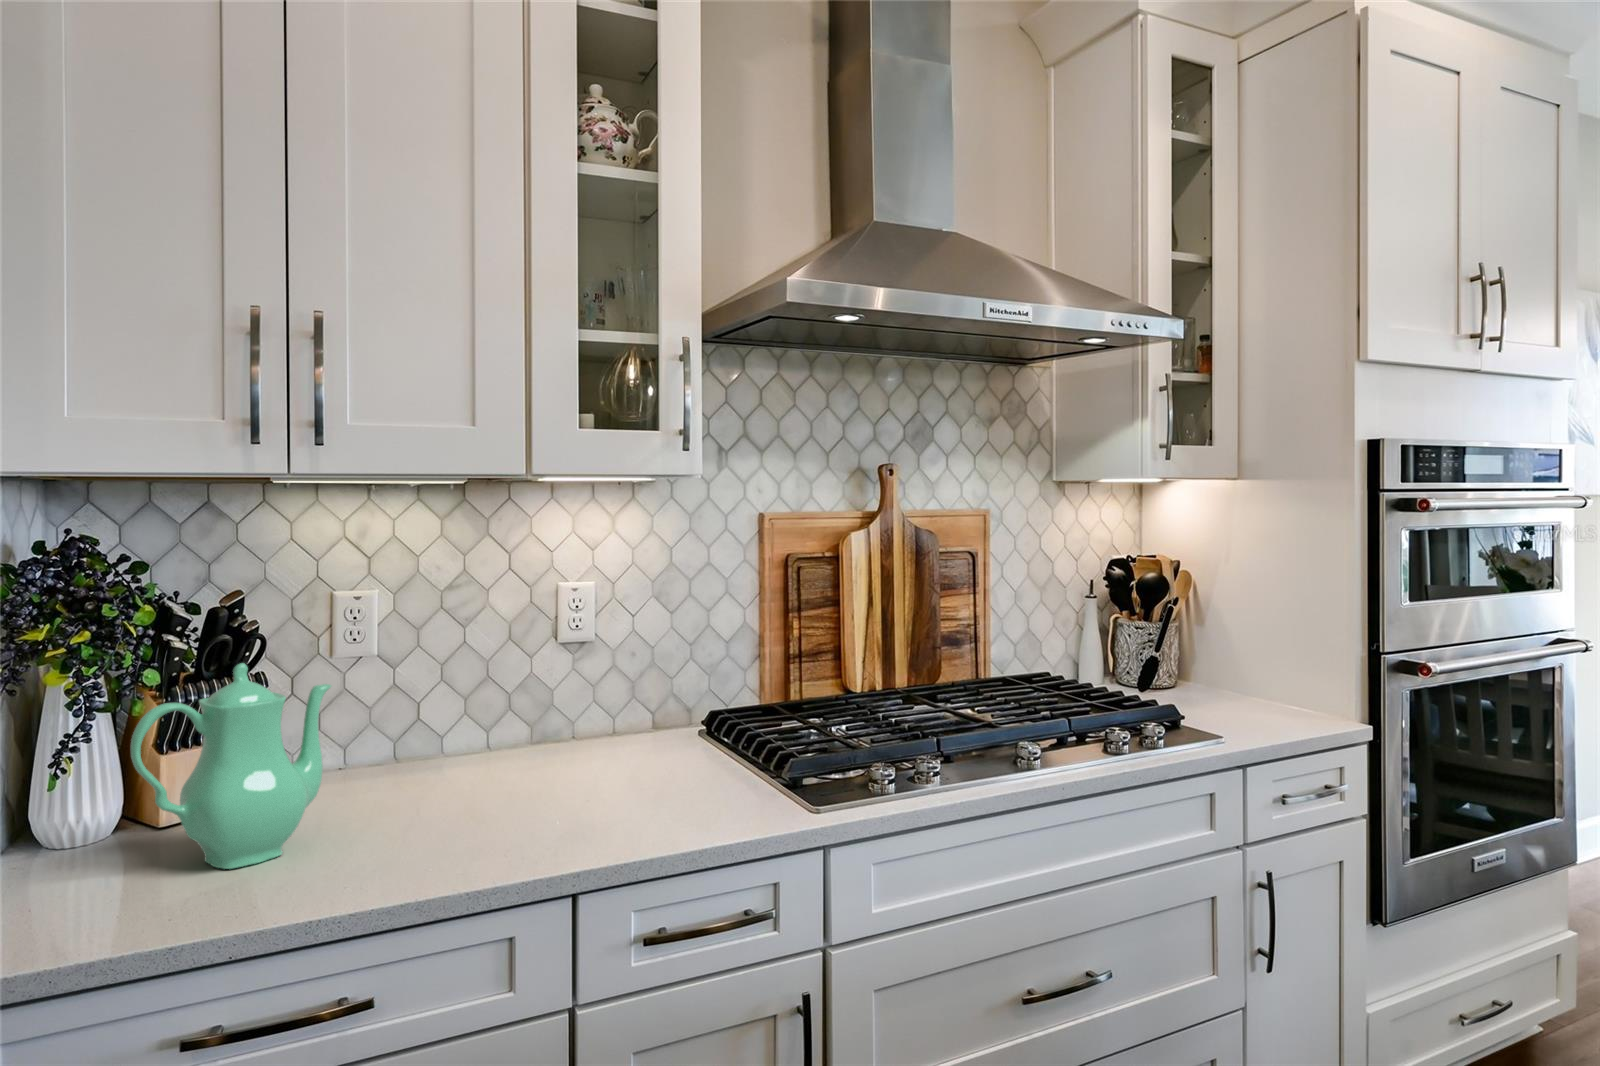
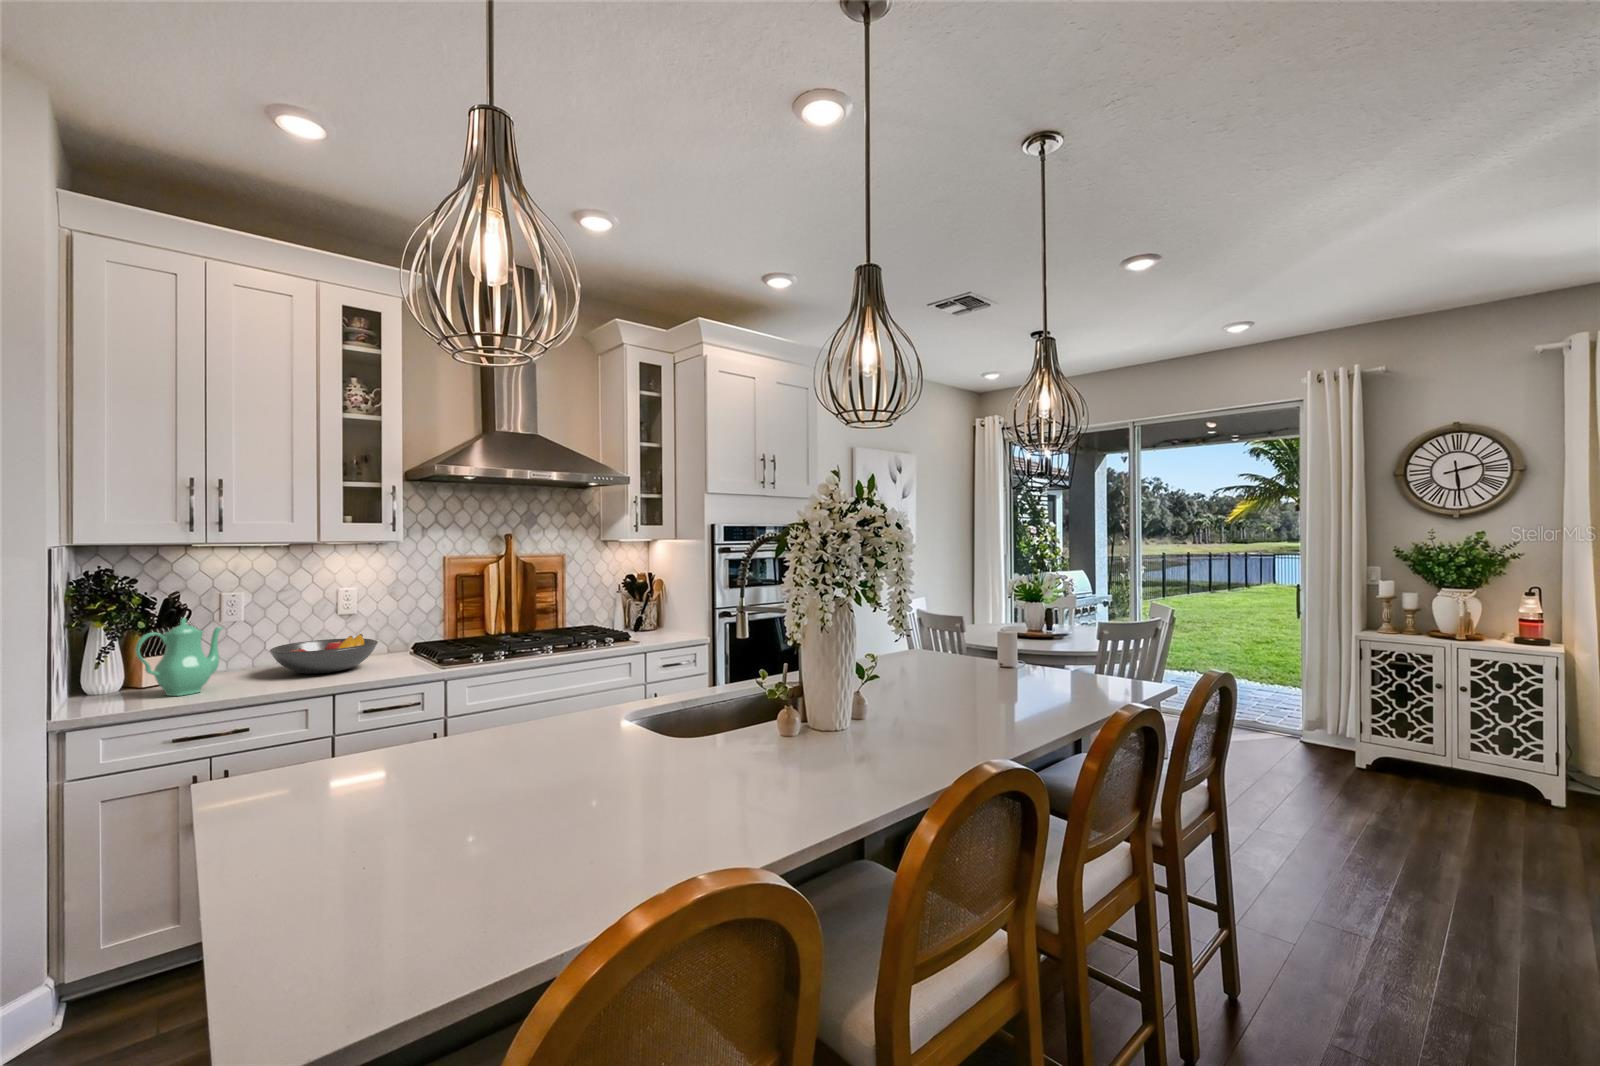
fruit bowl: none [429,697,656,799] -> present [270,634,378,674]

